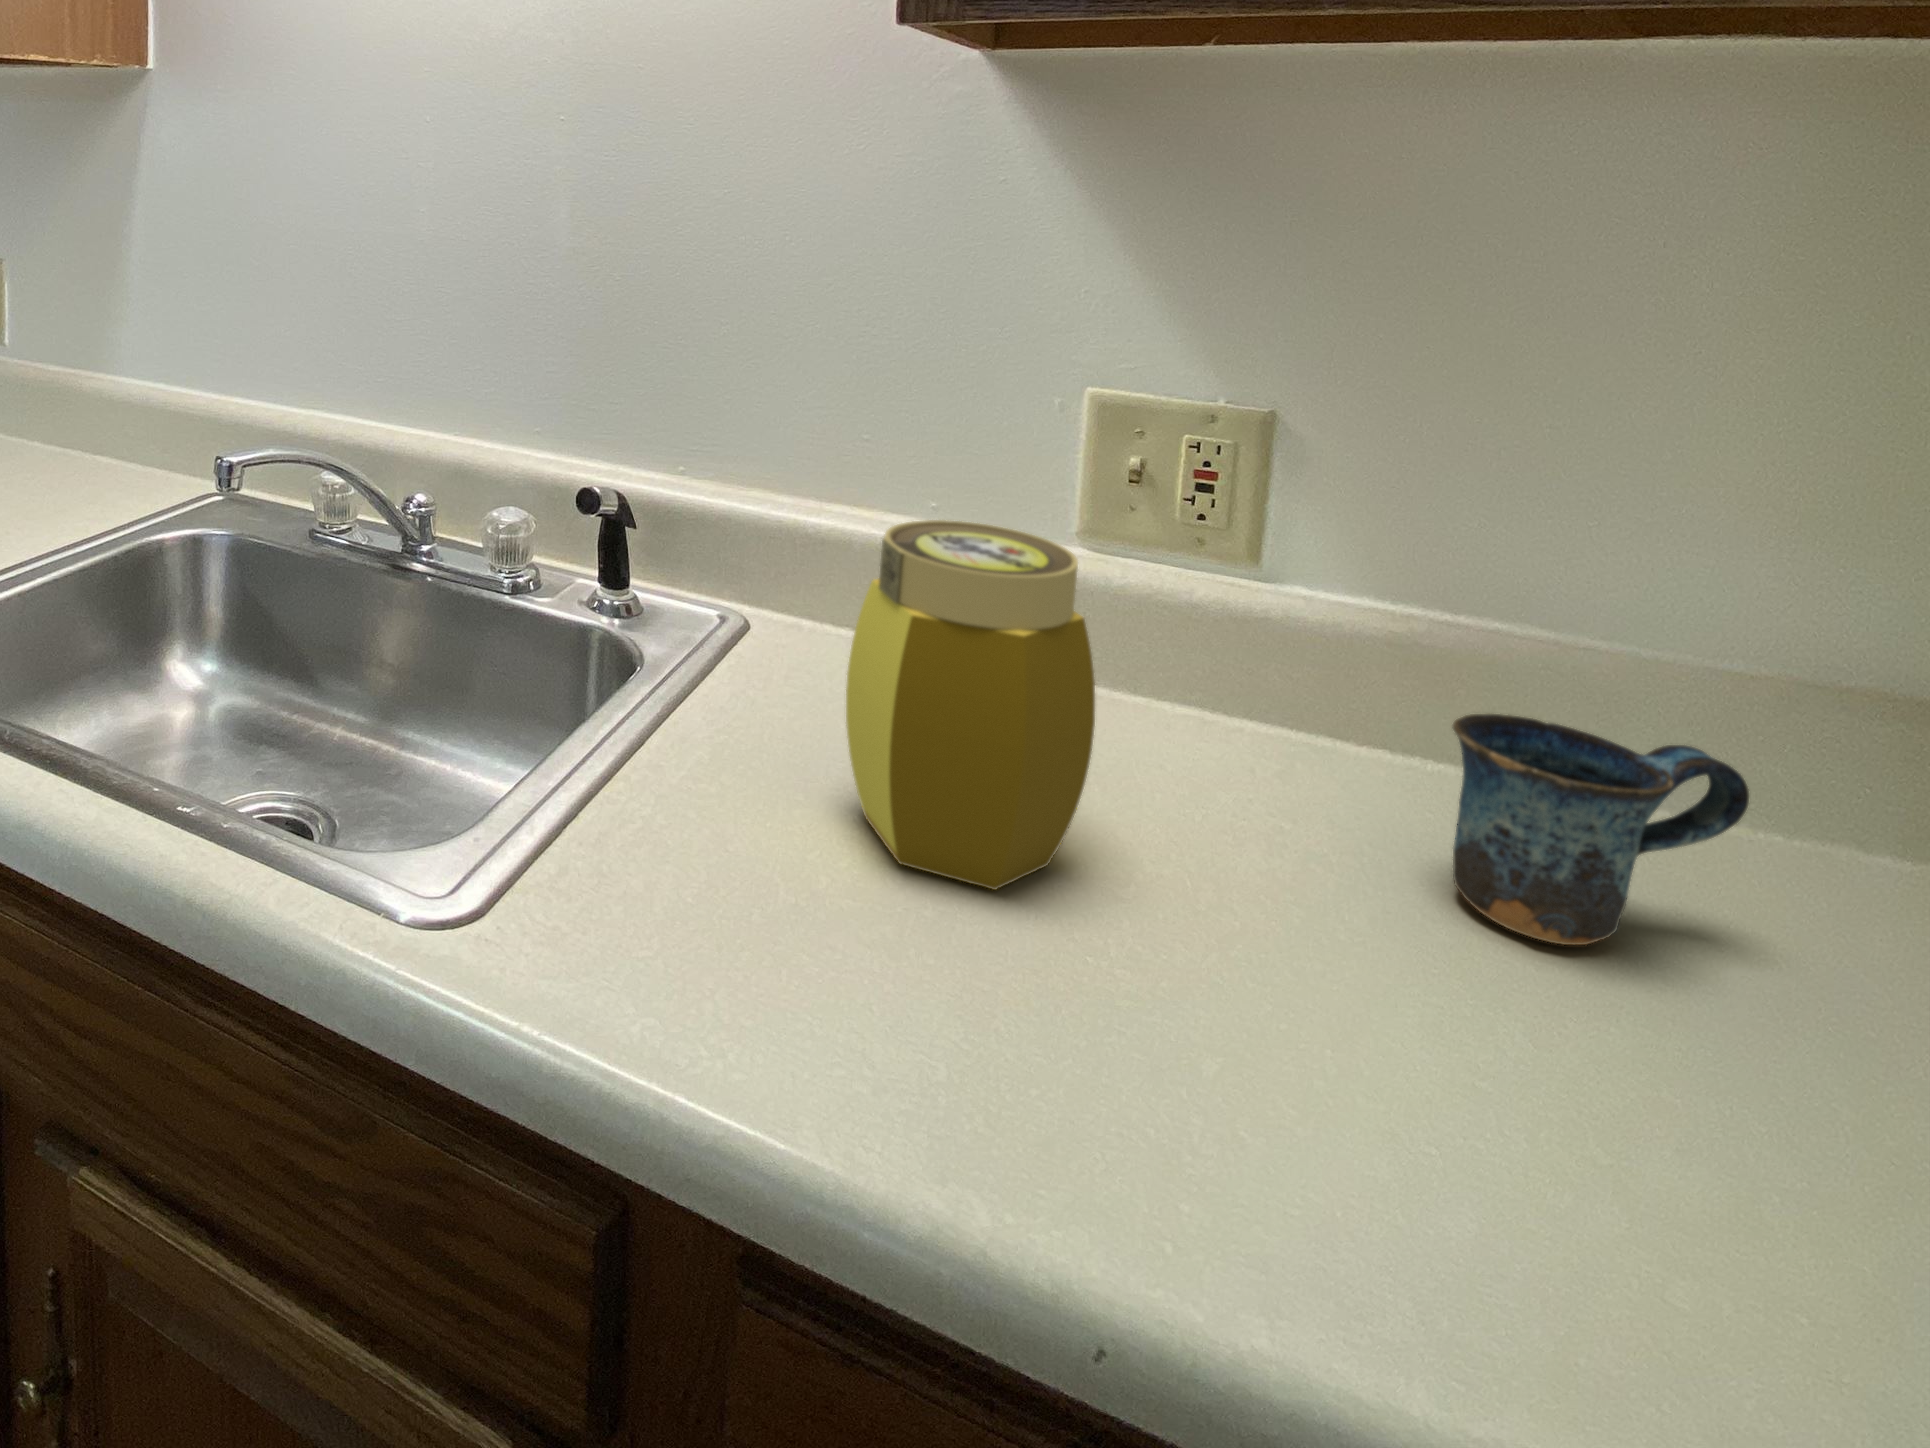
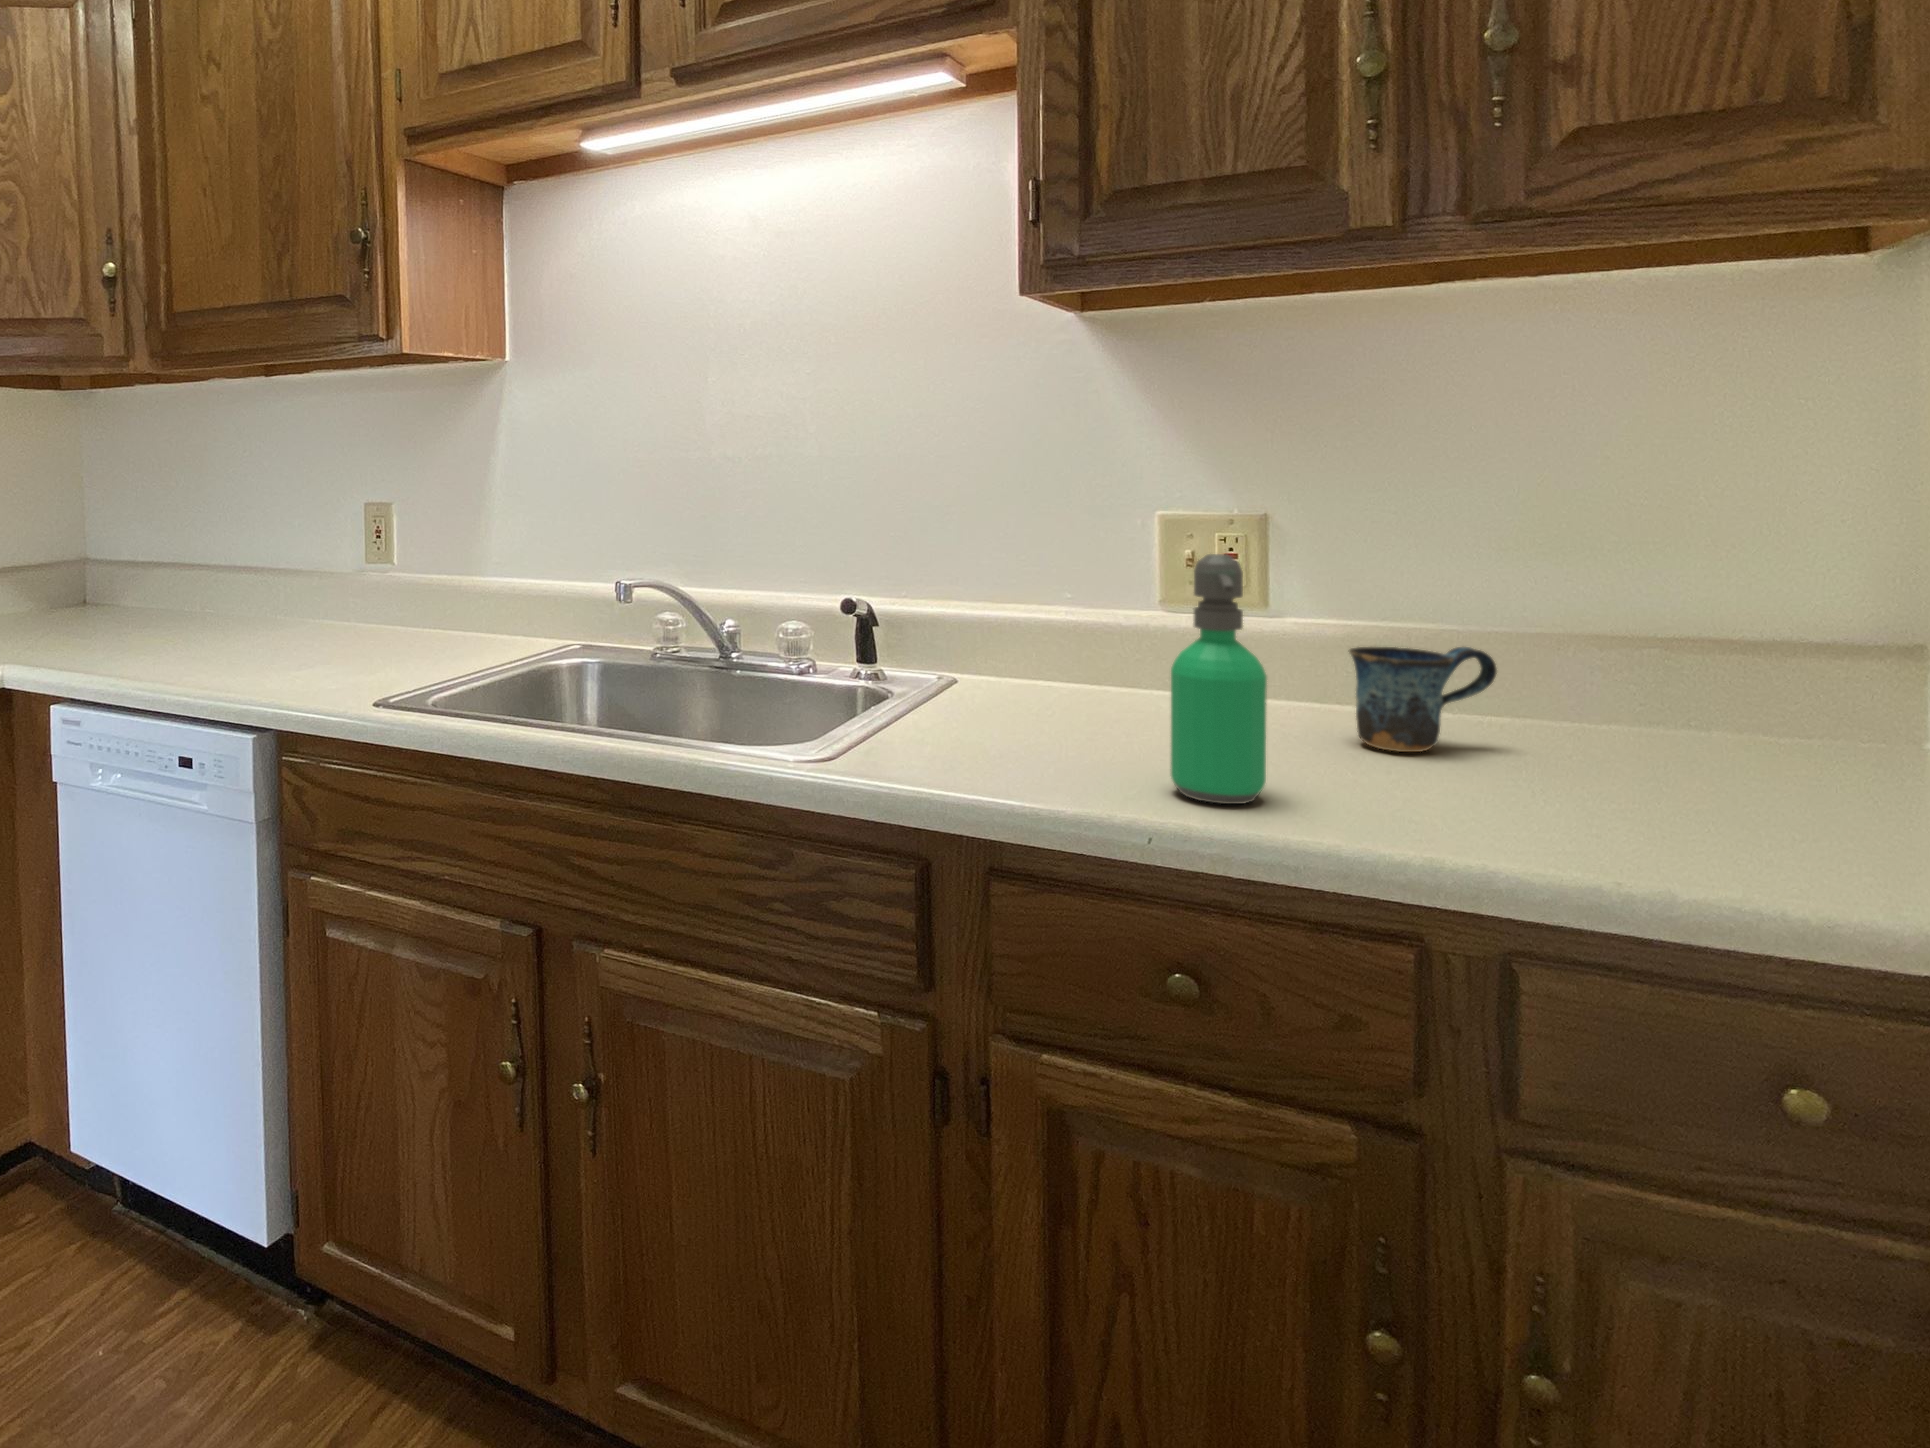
jar: present [846,520,1095,890] -> none [1022,568,1157,750]
soap dispenser: none [1126,619,1364,1173] -> present [1171,554,1267,804]

